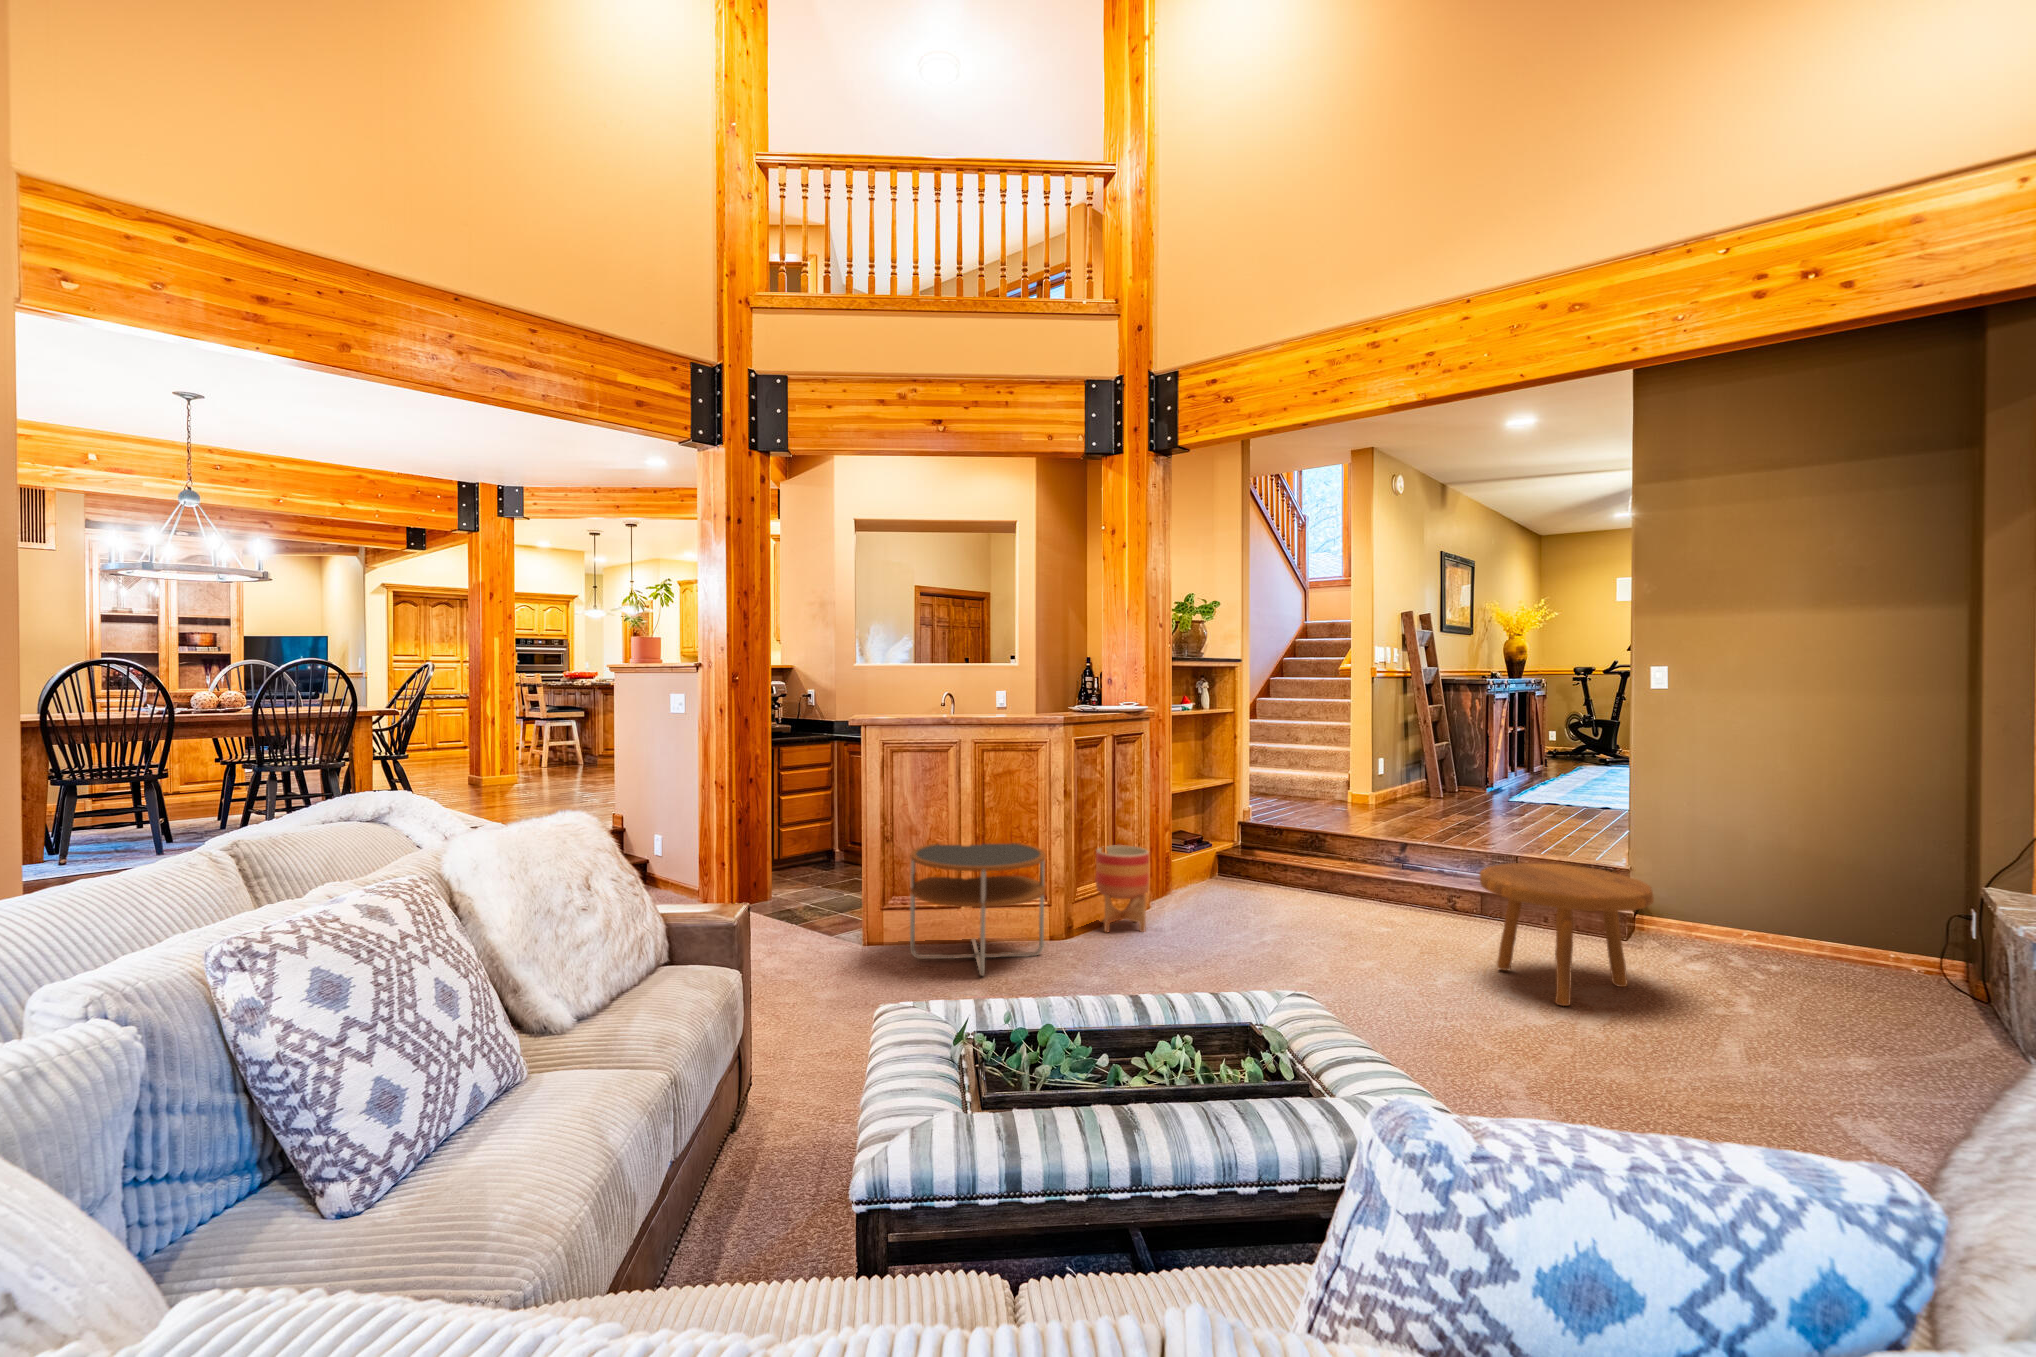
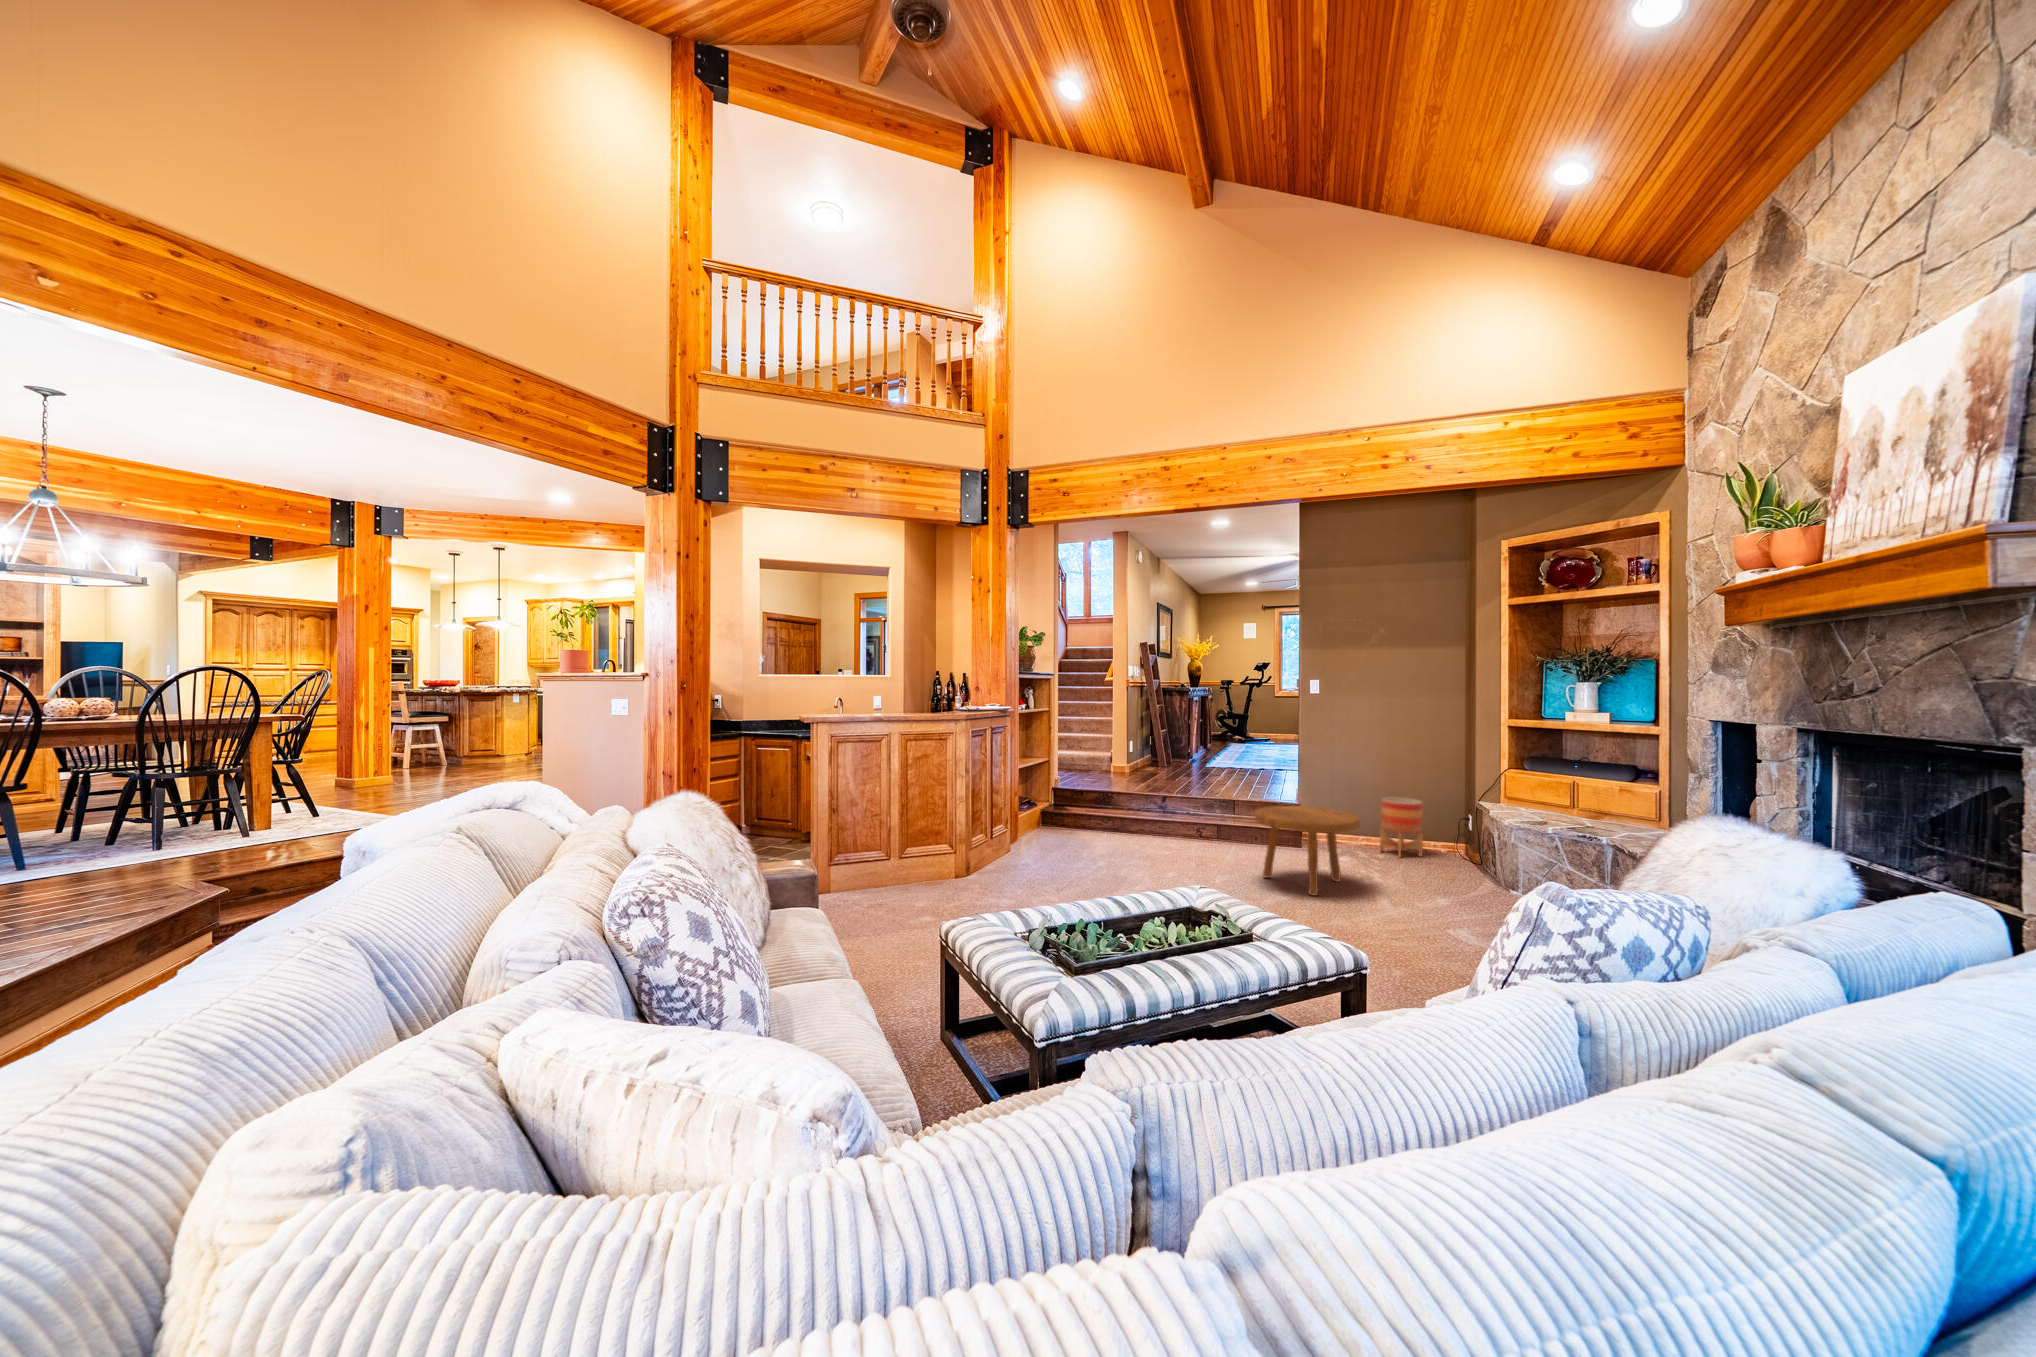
side table: present [910,843,1045,976] -> none [860,810,965,912]
planter: present [1096,845,1149,932] -> present [1380,797,1423,857]

